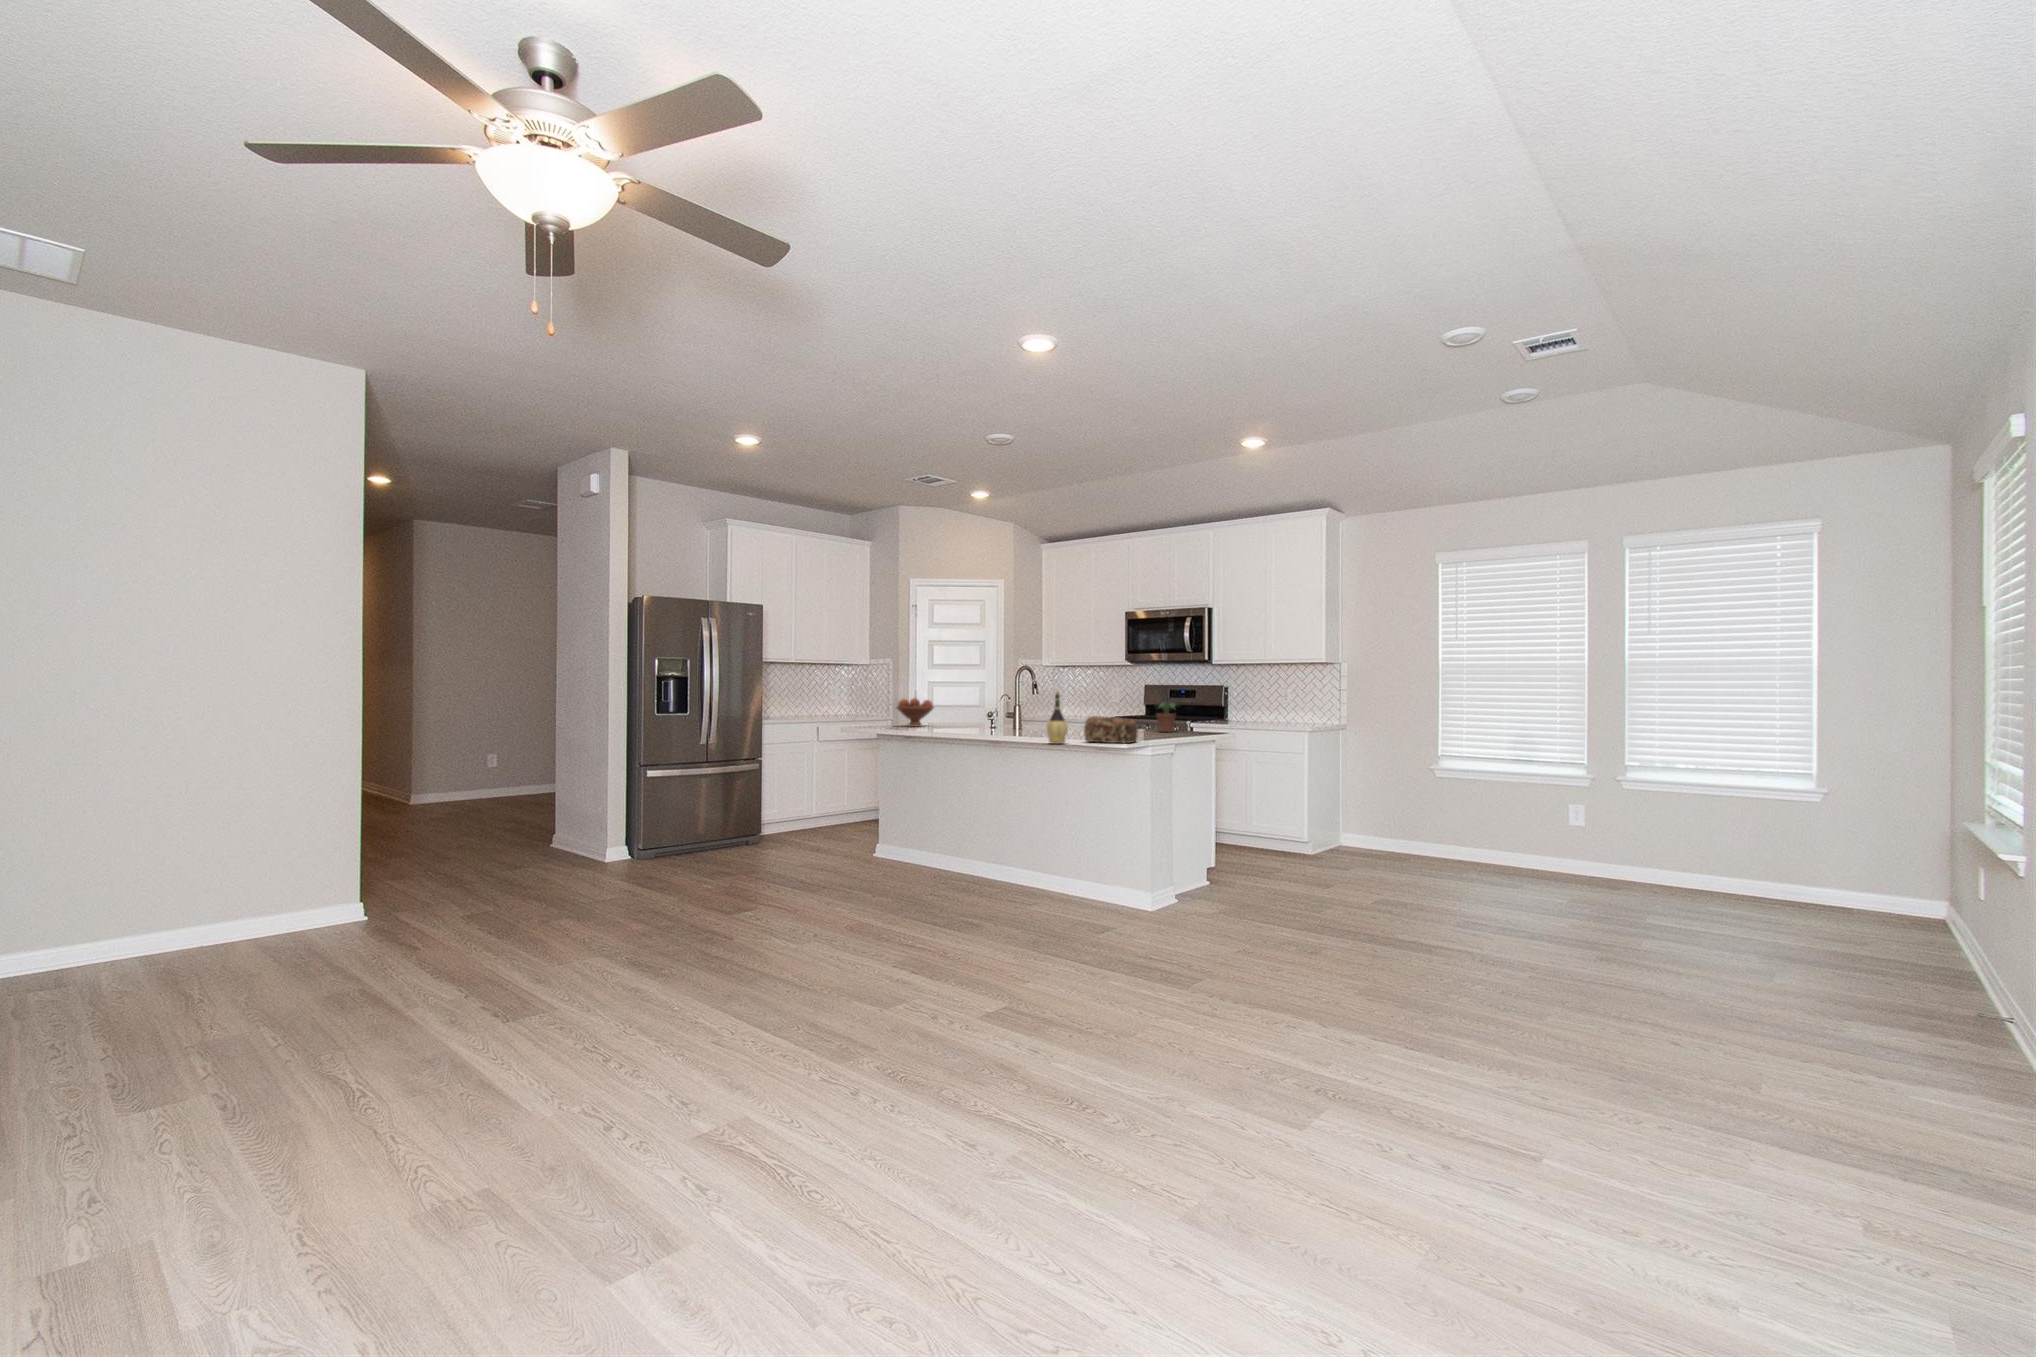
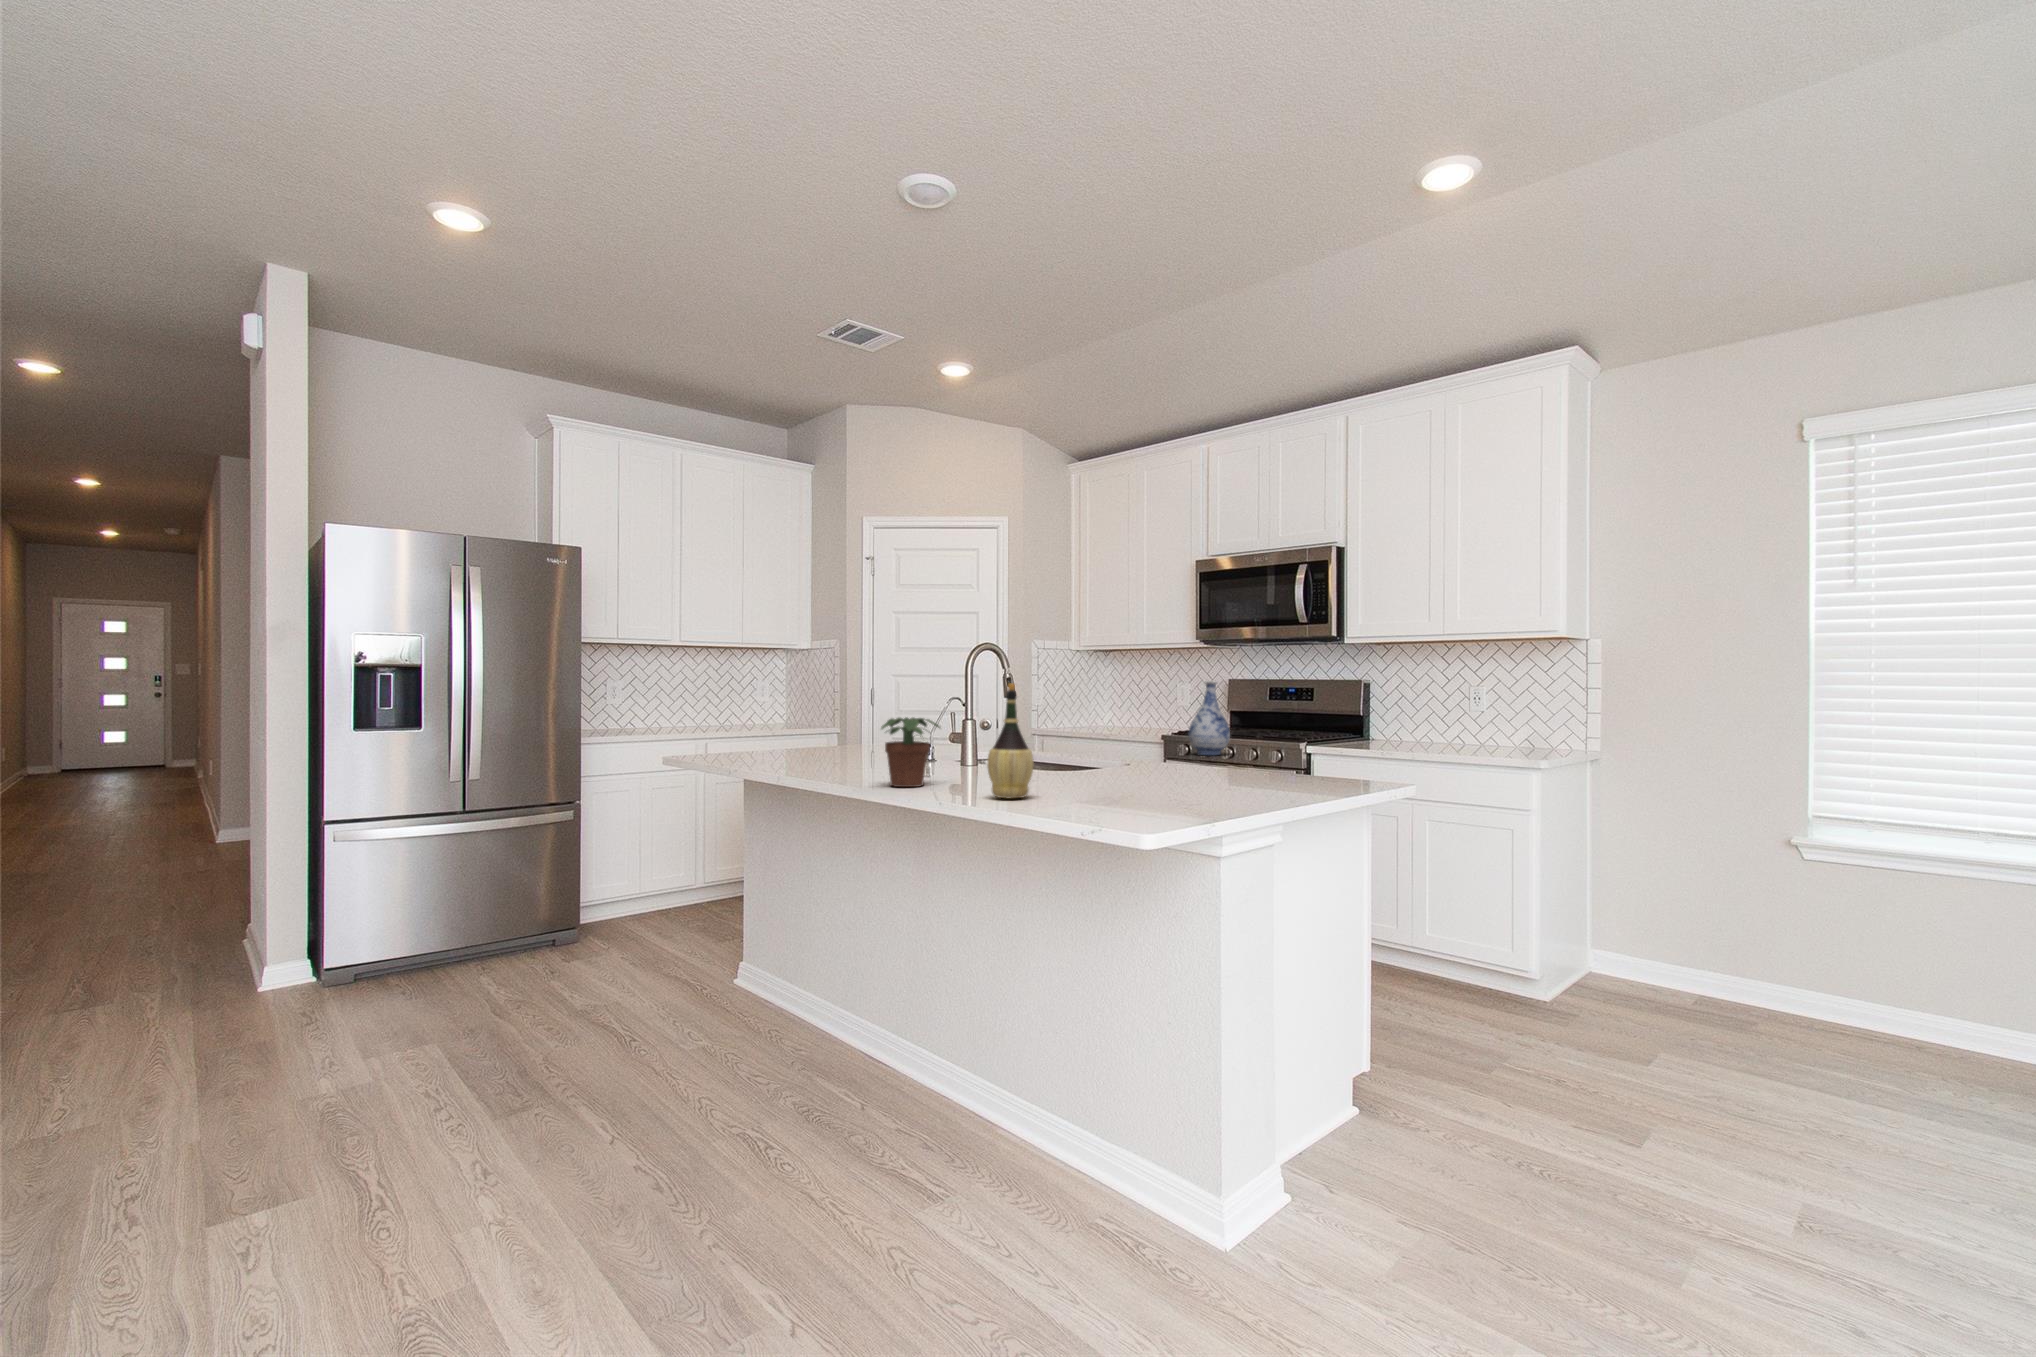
vase: none [1125,687,1149,728] -> present [1188,682,1230,755]
fruit bowl: present [897,698,934,727] -> none [820,700,882,746]
potted plant: present [1156,702,1178,732] -> present [881,717,940,787]
bread loaf: present [1084,716,1138,743] -> none [1073,738,1190,800]

